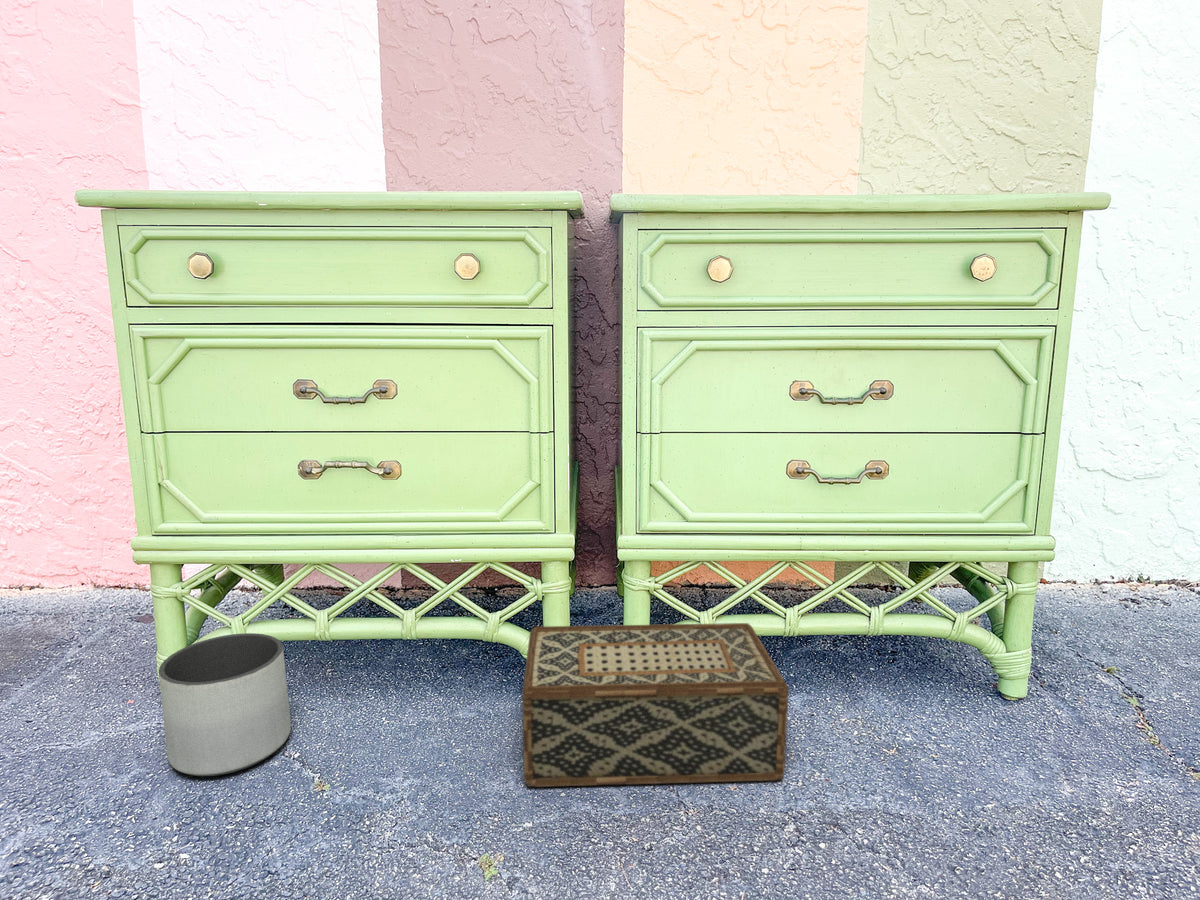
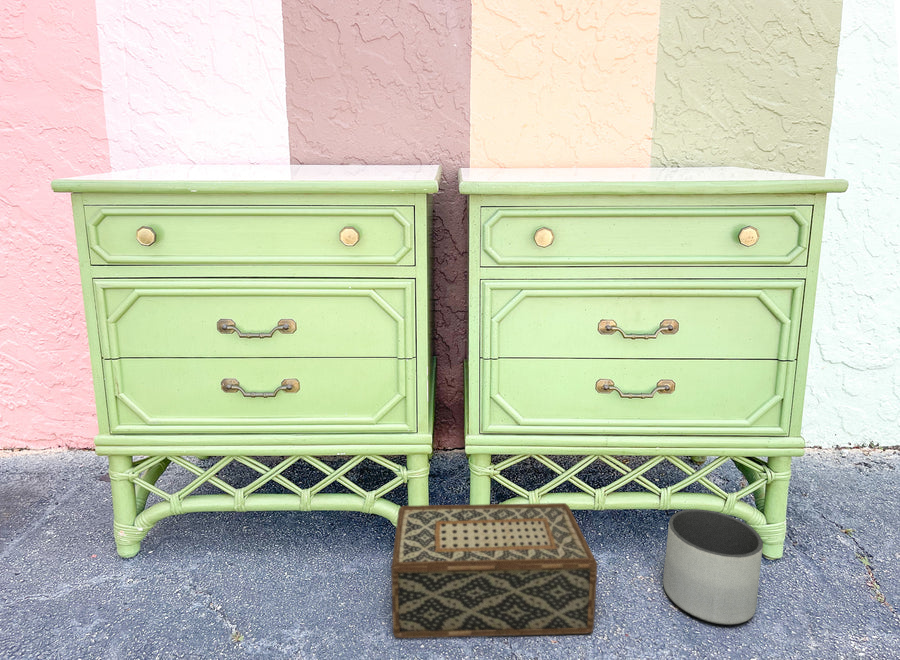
planter: present [159,633,291,776] -> present [663,509,763,625]

